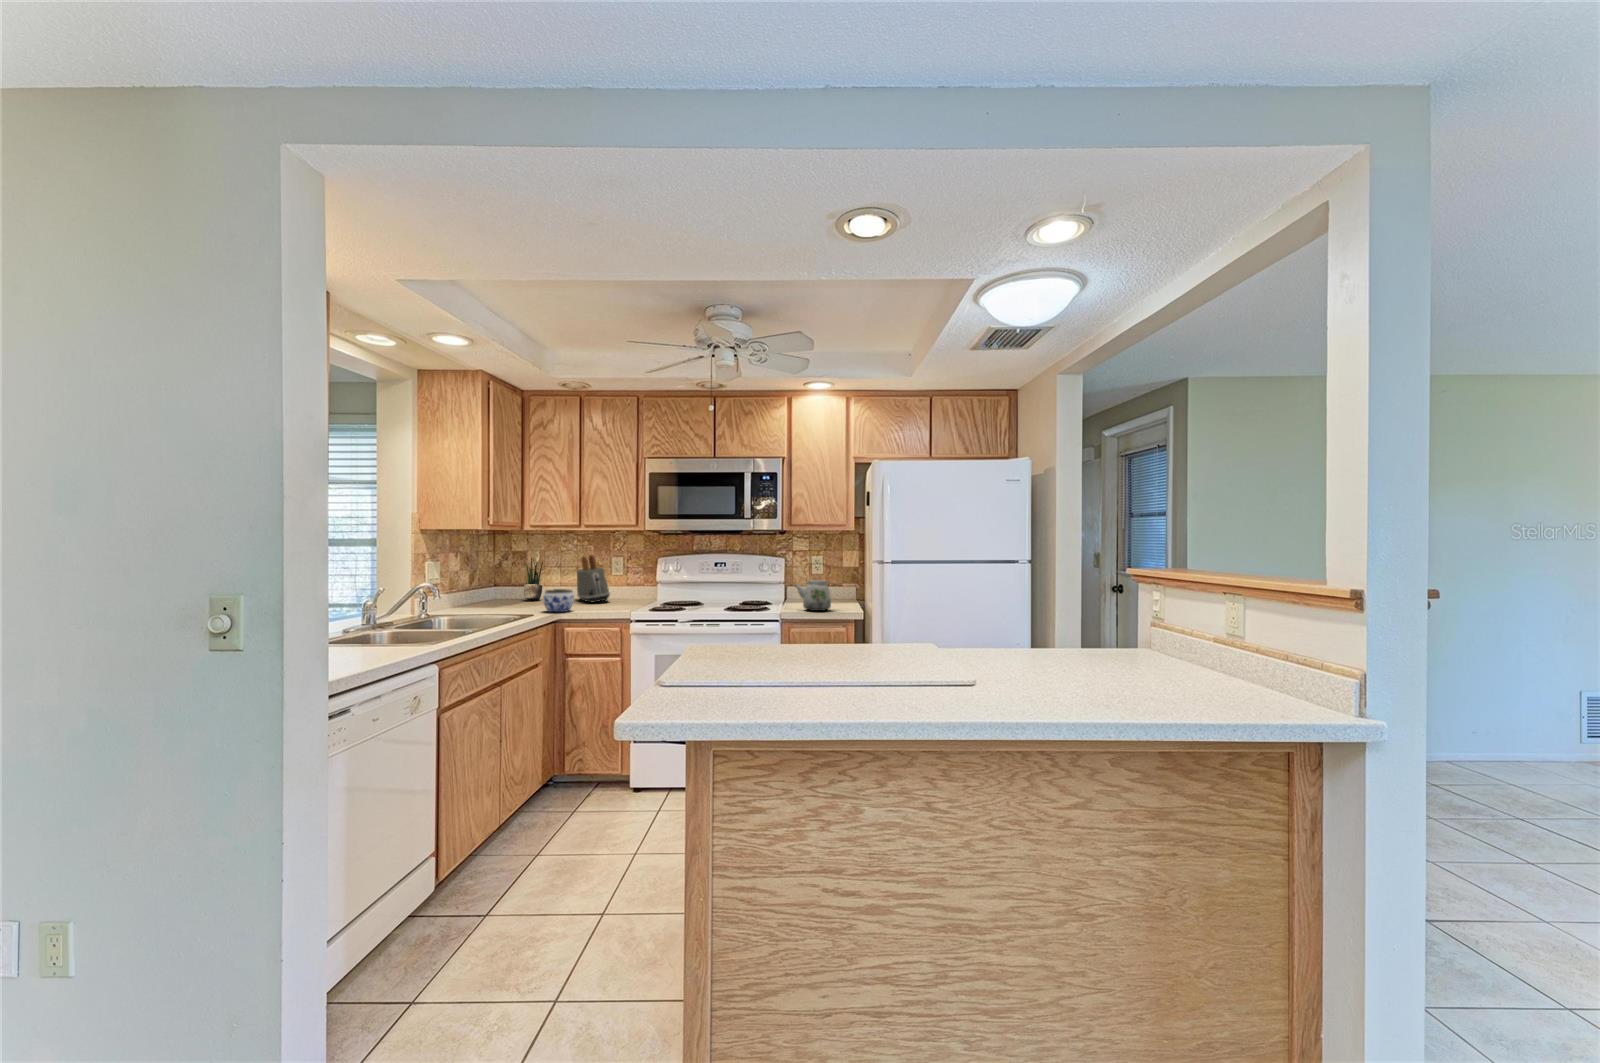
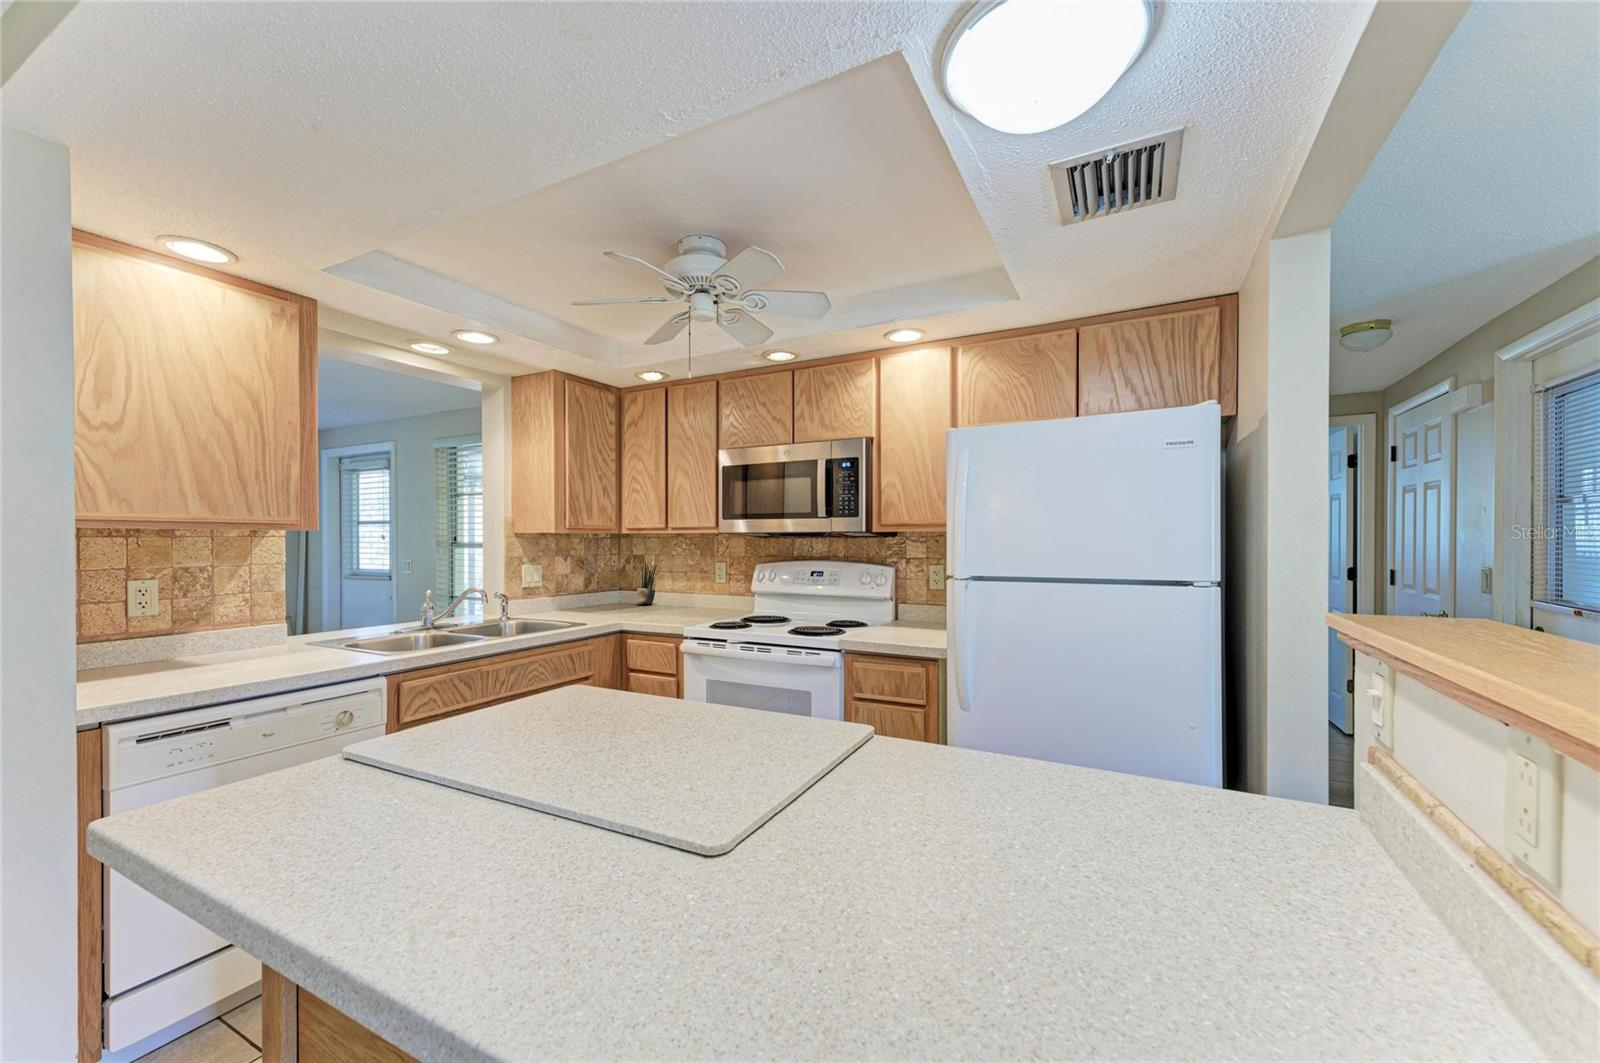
toaster: present [576,554,610,602] -> none [678,559,709,611]
kettle: present [794,564,831,611] -> none [873,576,923,641]
jar: present [543,589,574,612] -> none [613,596,645,621]

